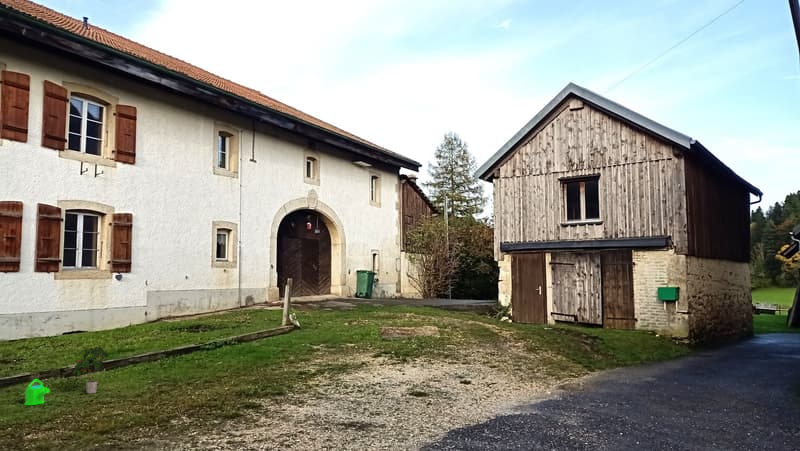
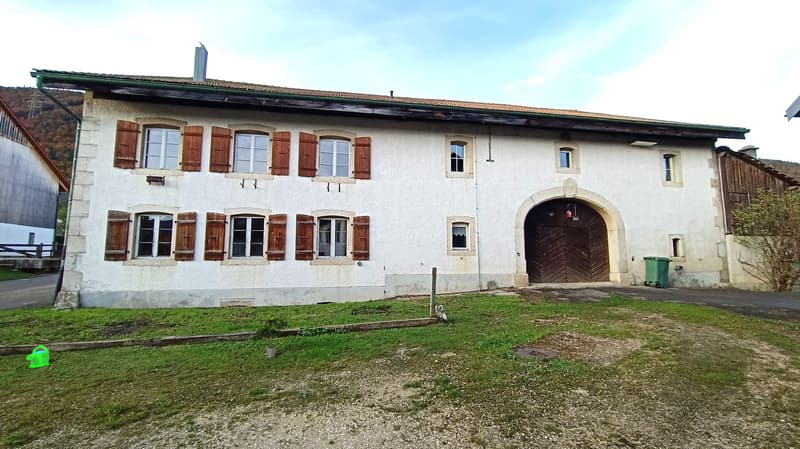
potted plant: present [73,347,109,393] -> present [252,318,289,358]

